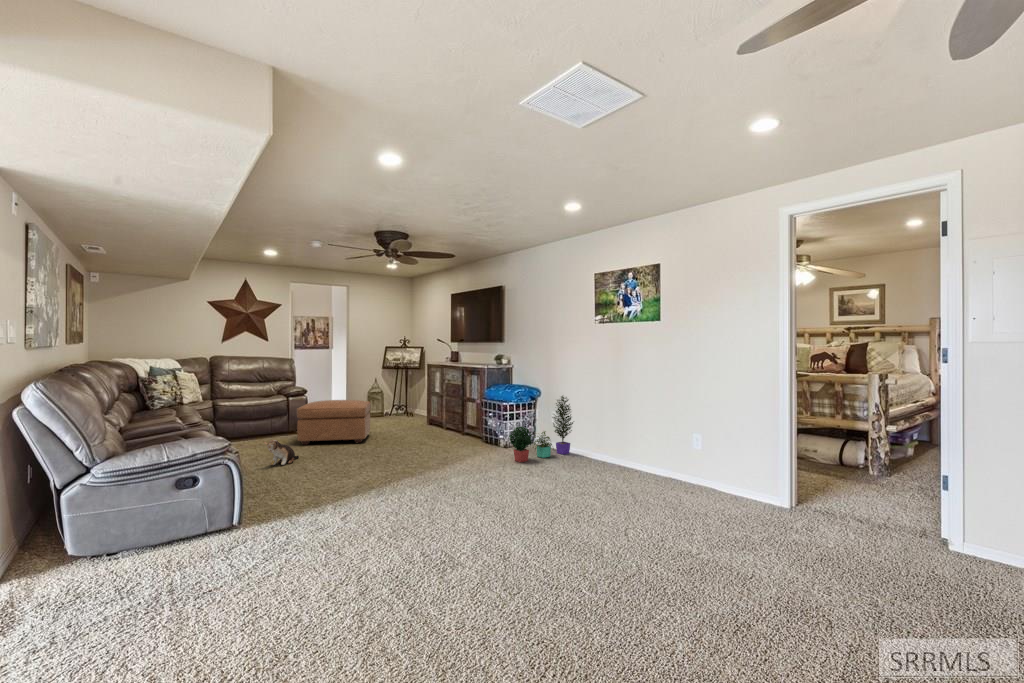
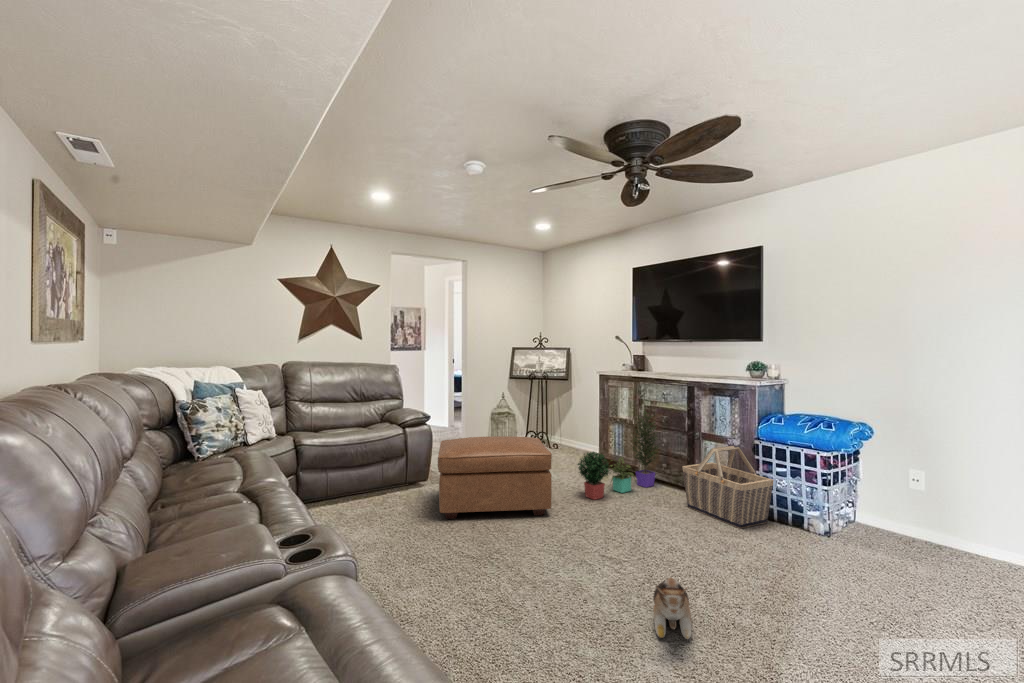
potted plant: present [509,396,573,462] -> present [578,410,659,500]
basket: none [449,403,487,446] -> present [682,446,774,529]
plush toy: present [264,440,299,465] -> present [653,578,691,639]

